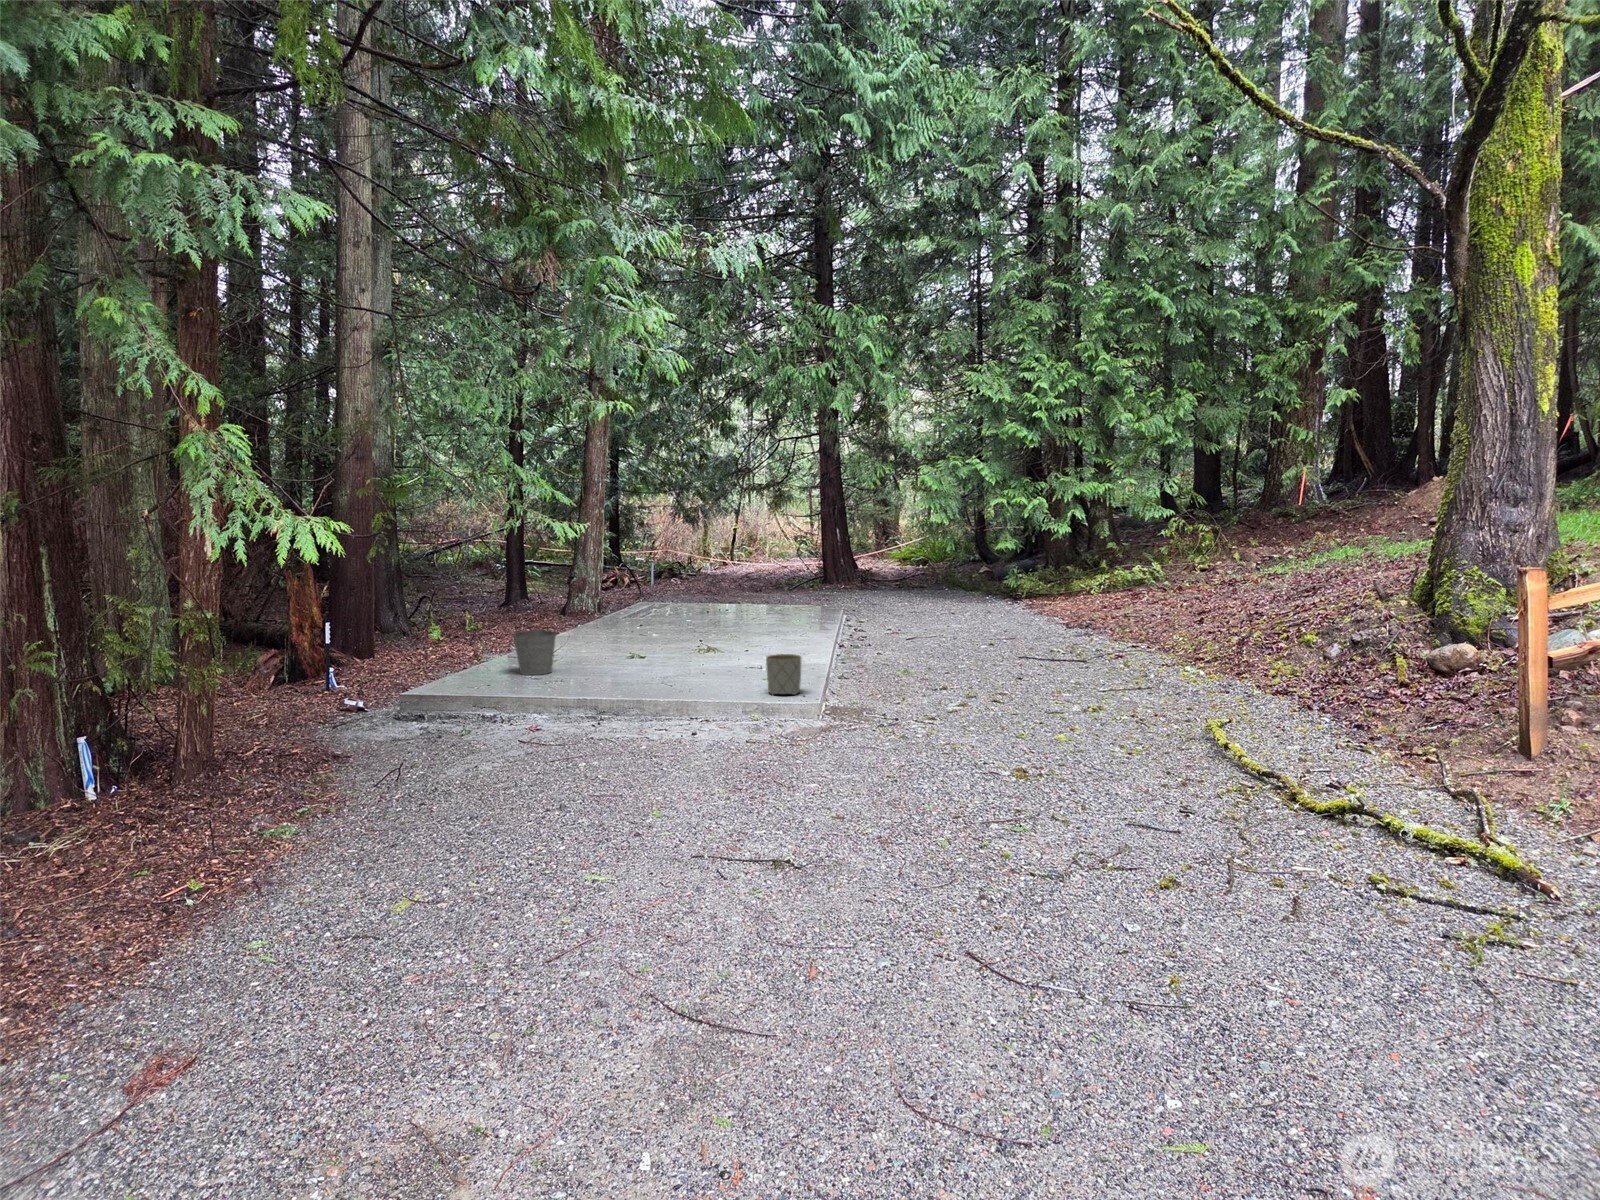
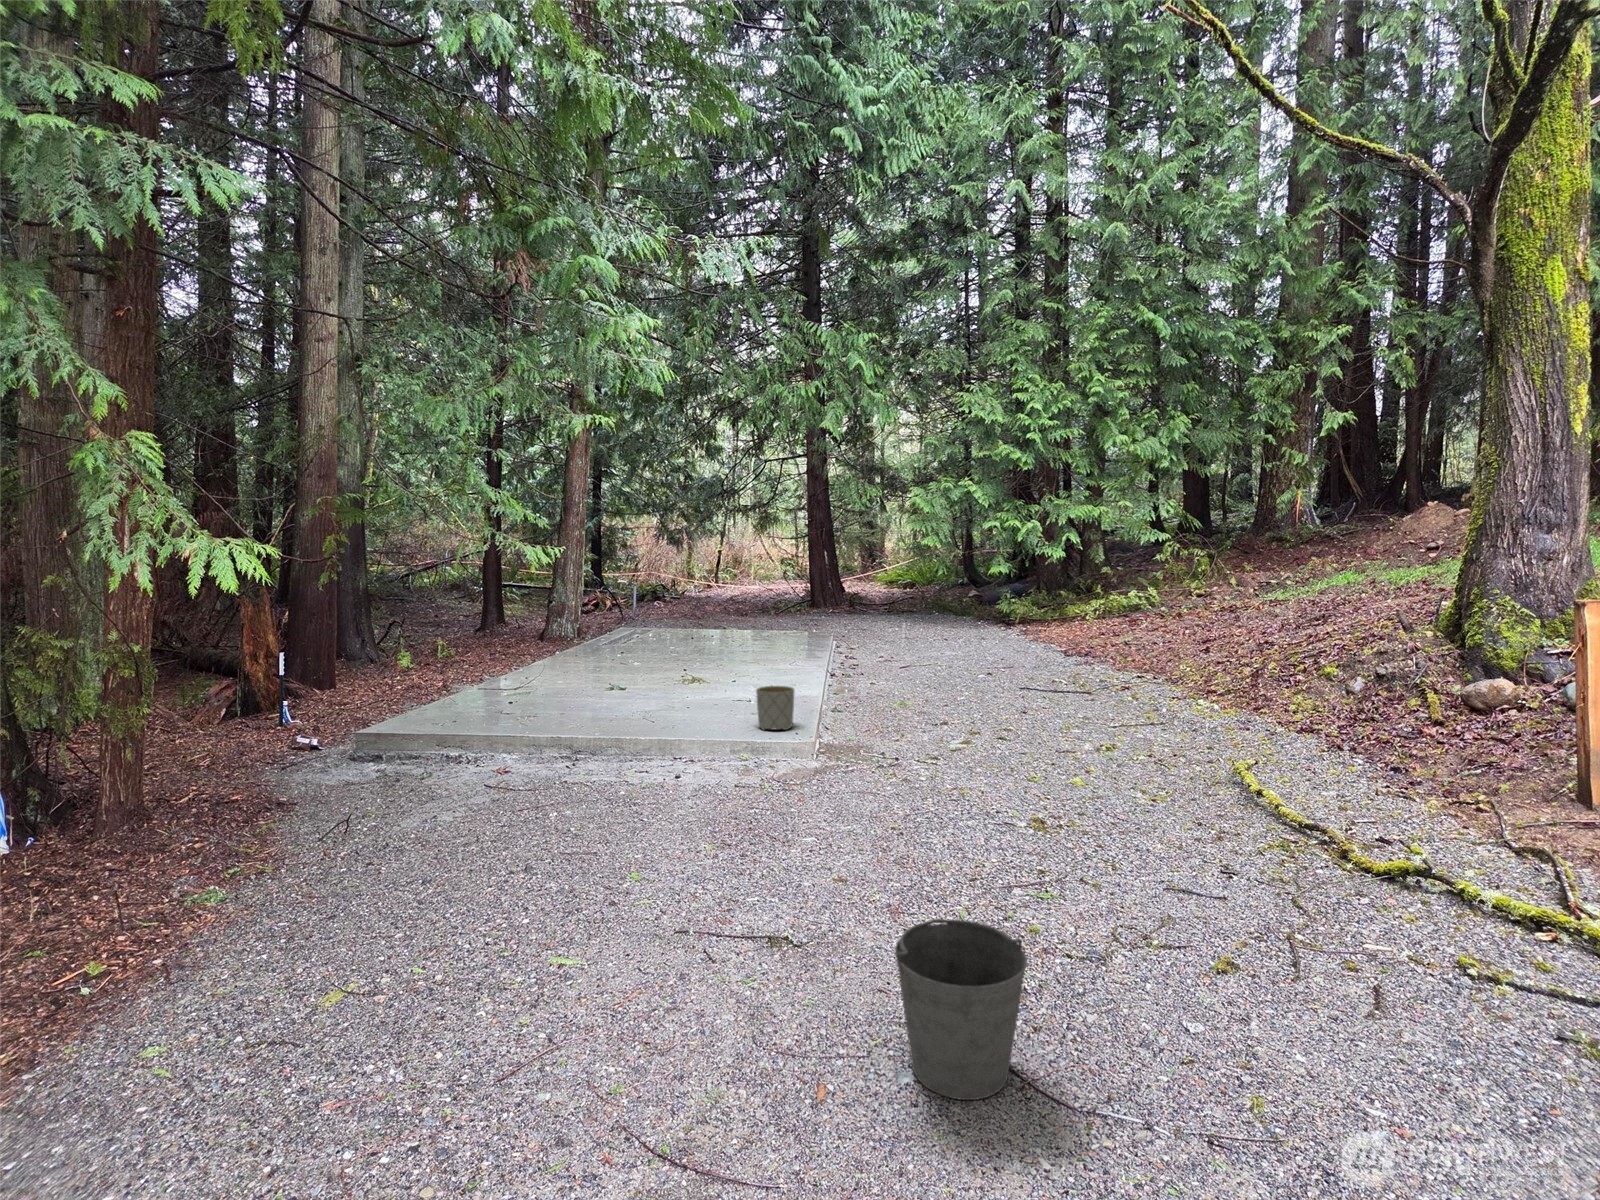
bucket: present [513,630,556,675] -> present [895,919,1027,1100]

